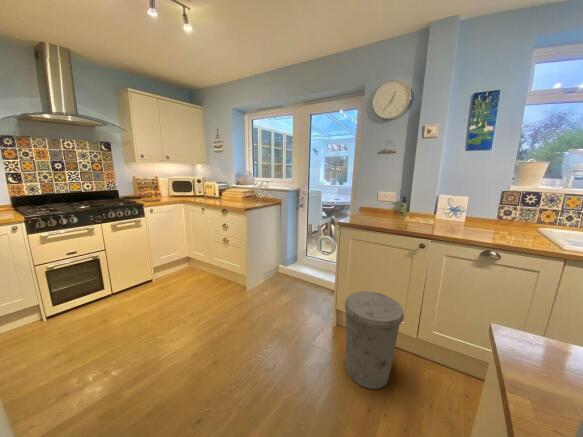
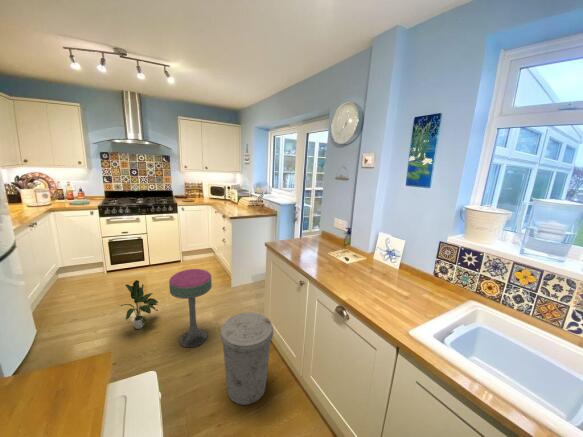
bar stool: none [239,266,288,363] -> present [169,269,212,347]
potted plant: none [155,301,208,368] -> present [121,280,158,329]

